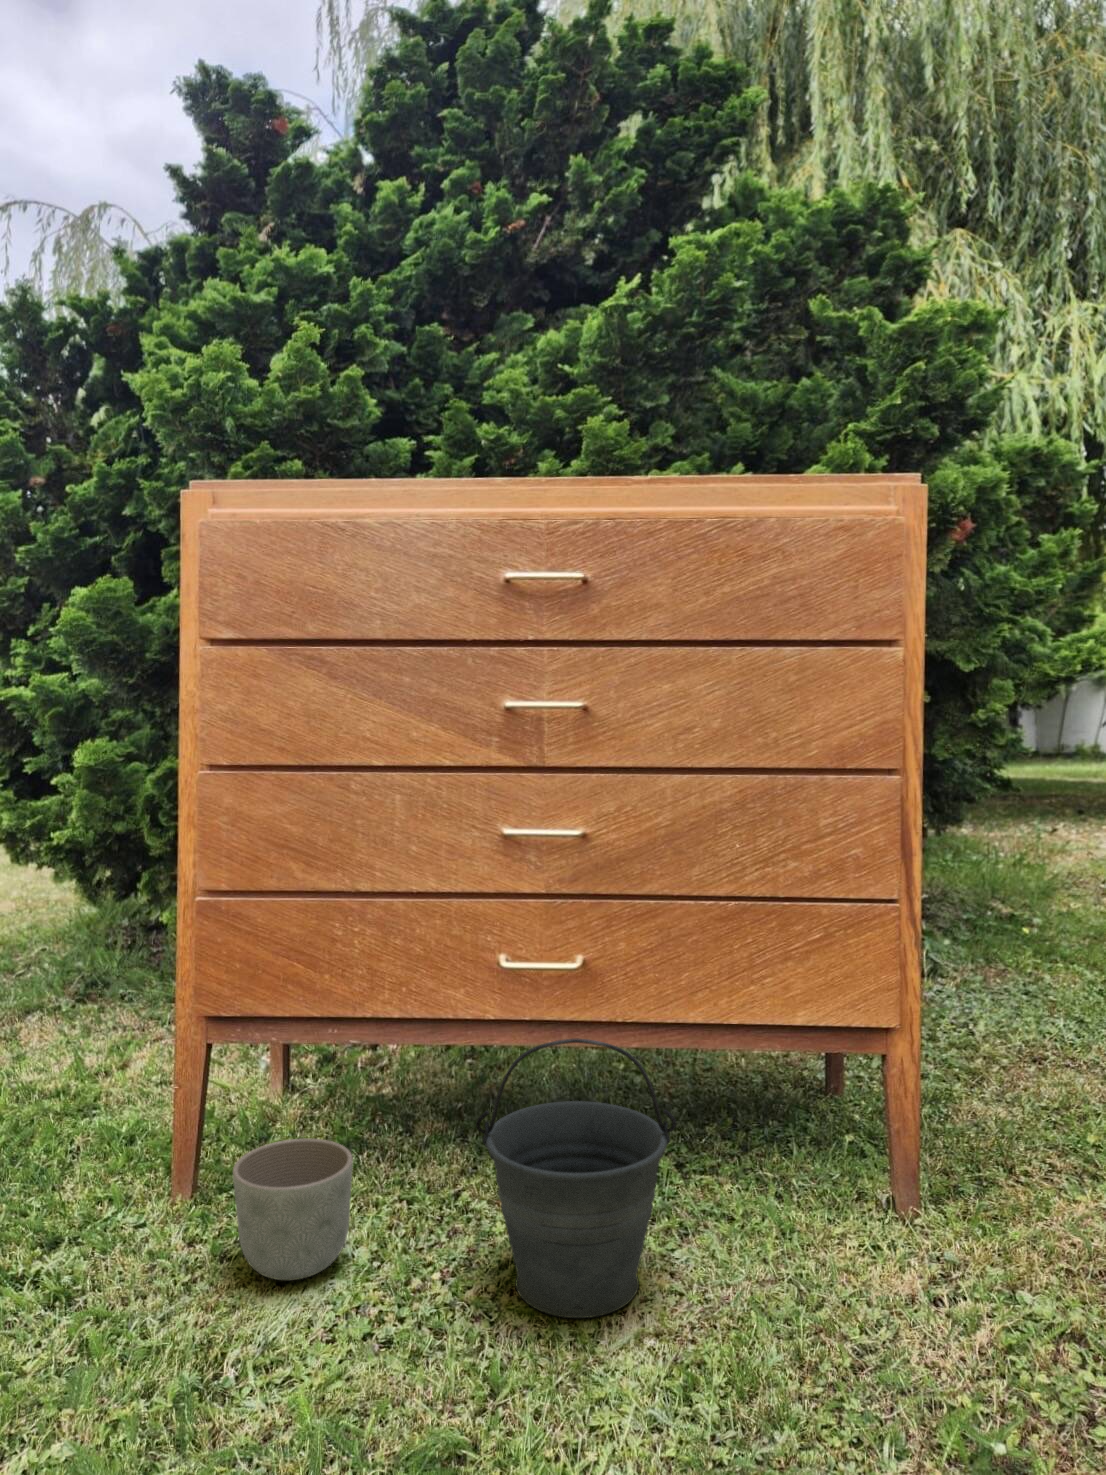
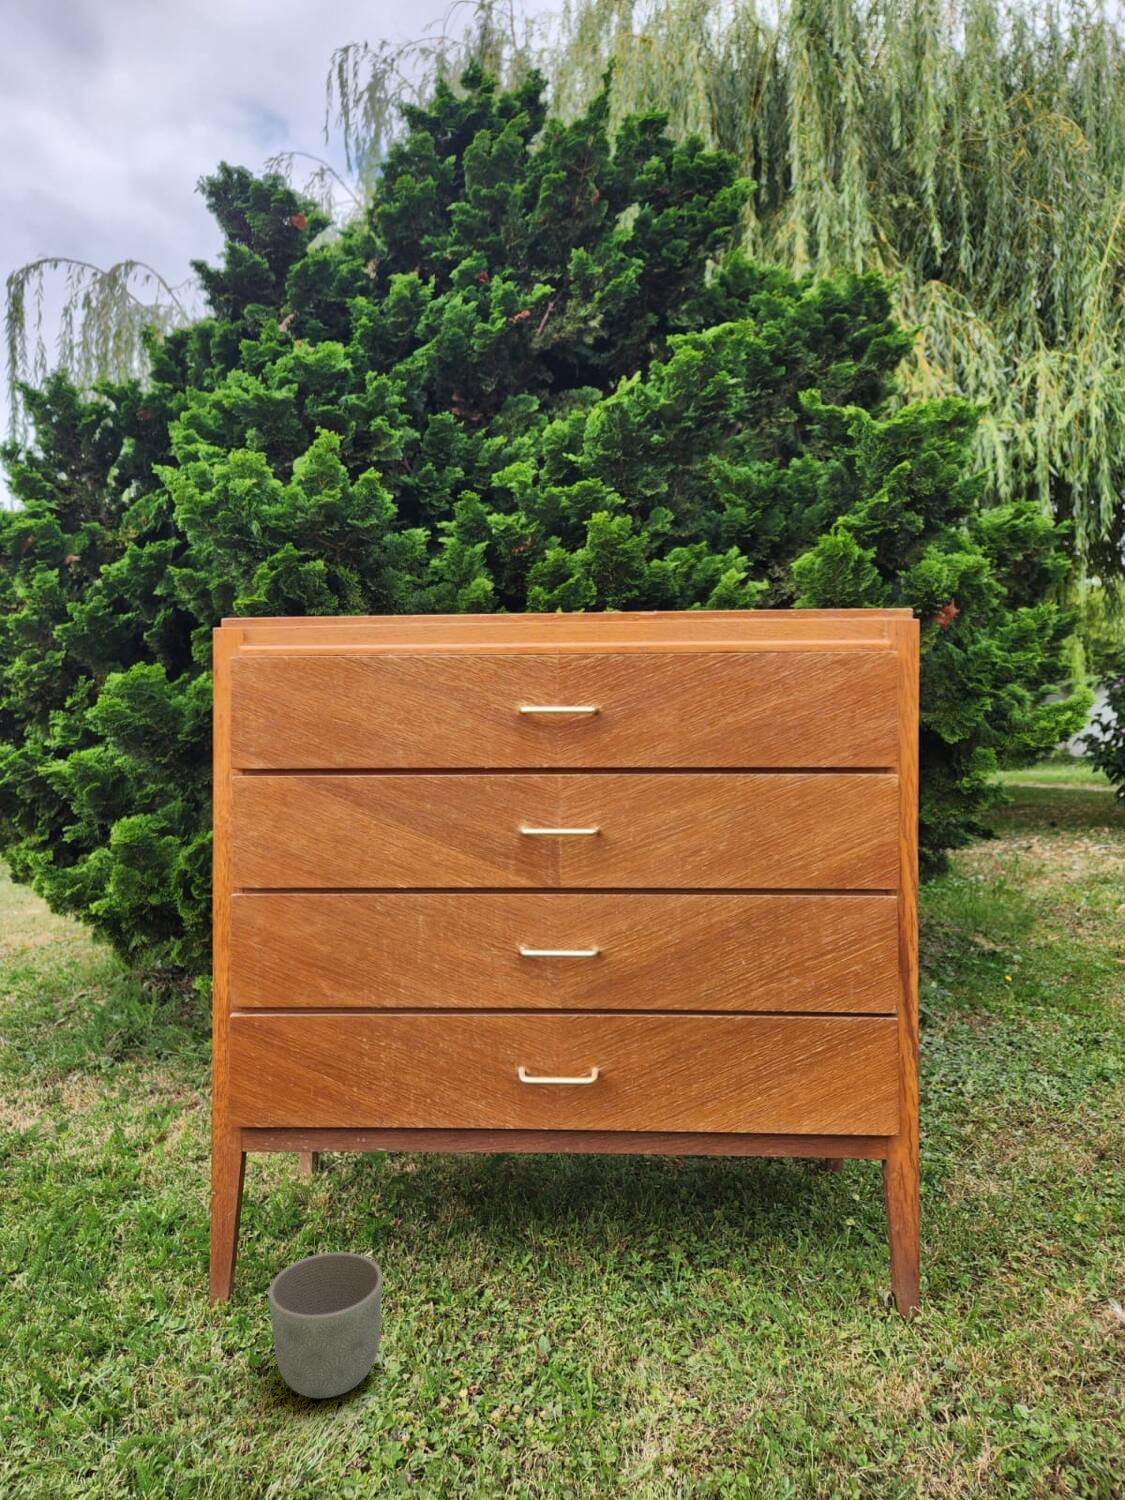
bucket: present [476,1039,676,1318] -> none [500,1170,691,1441]

